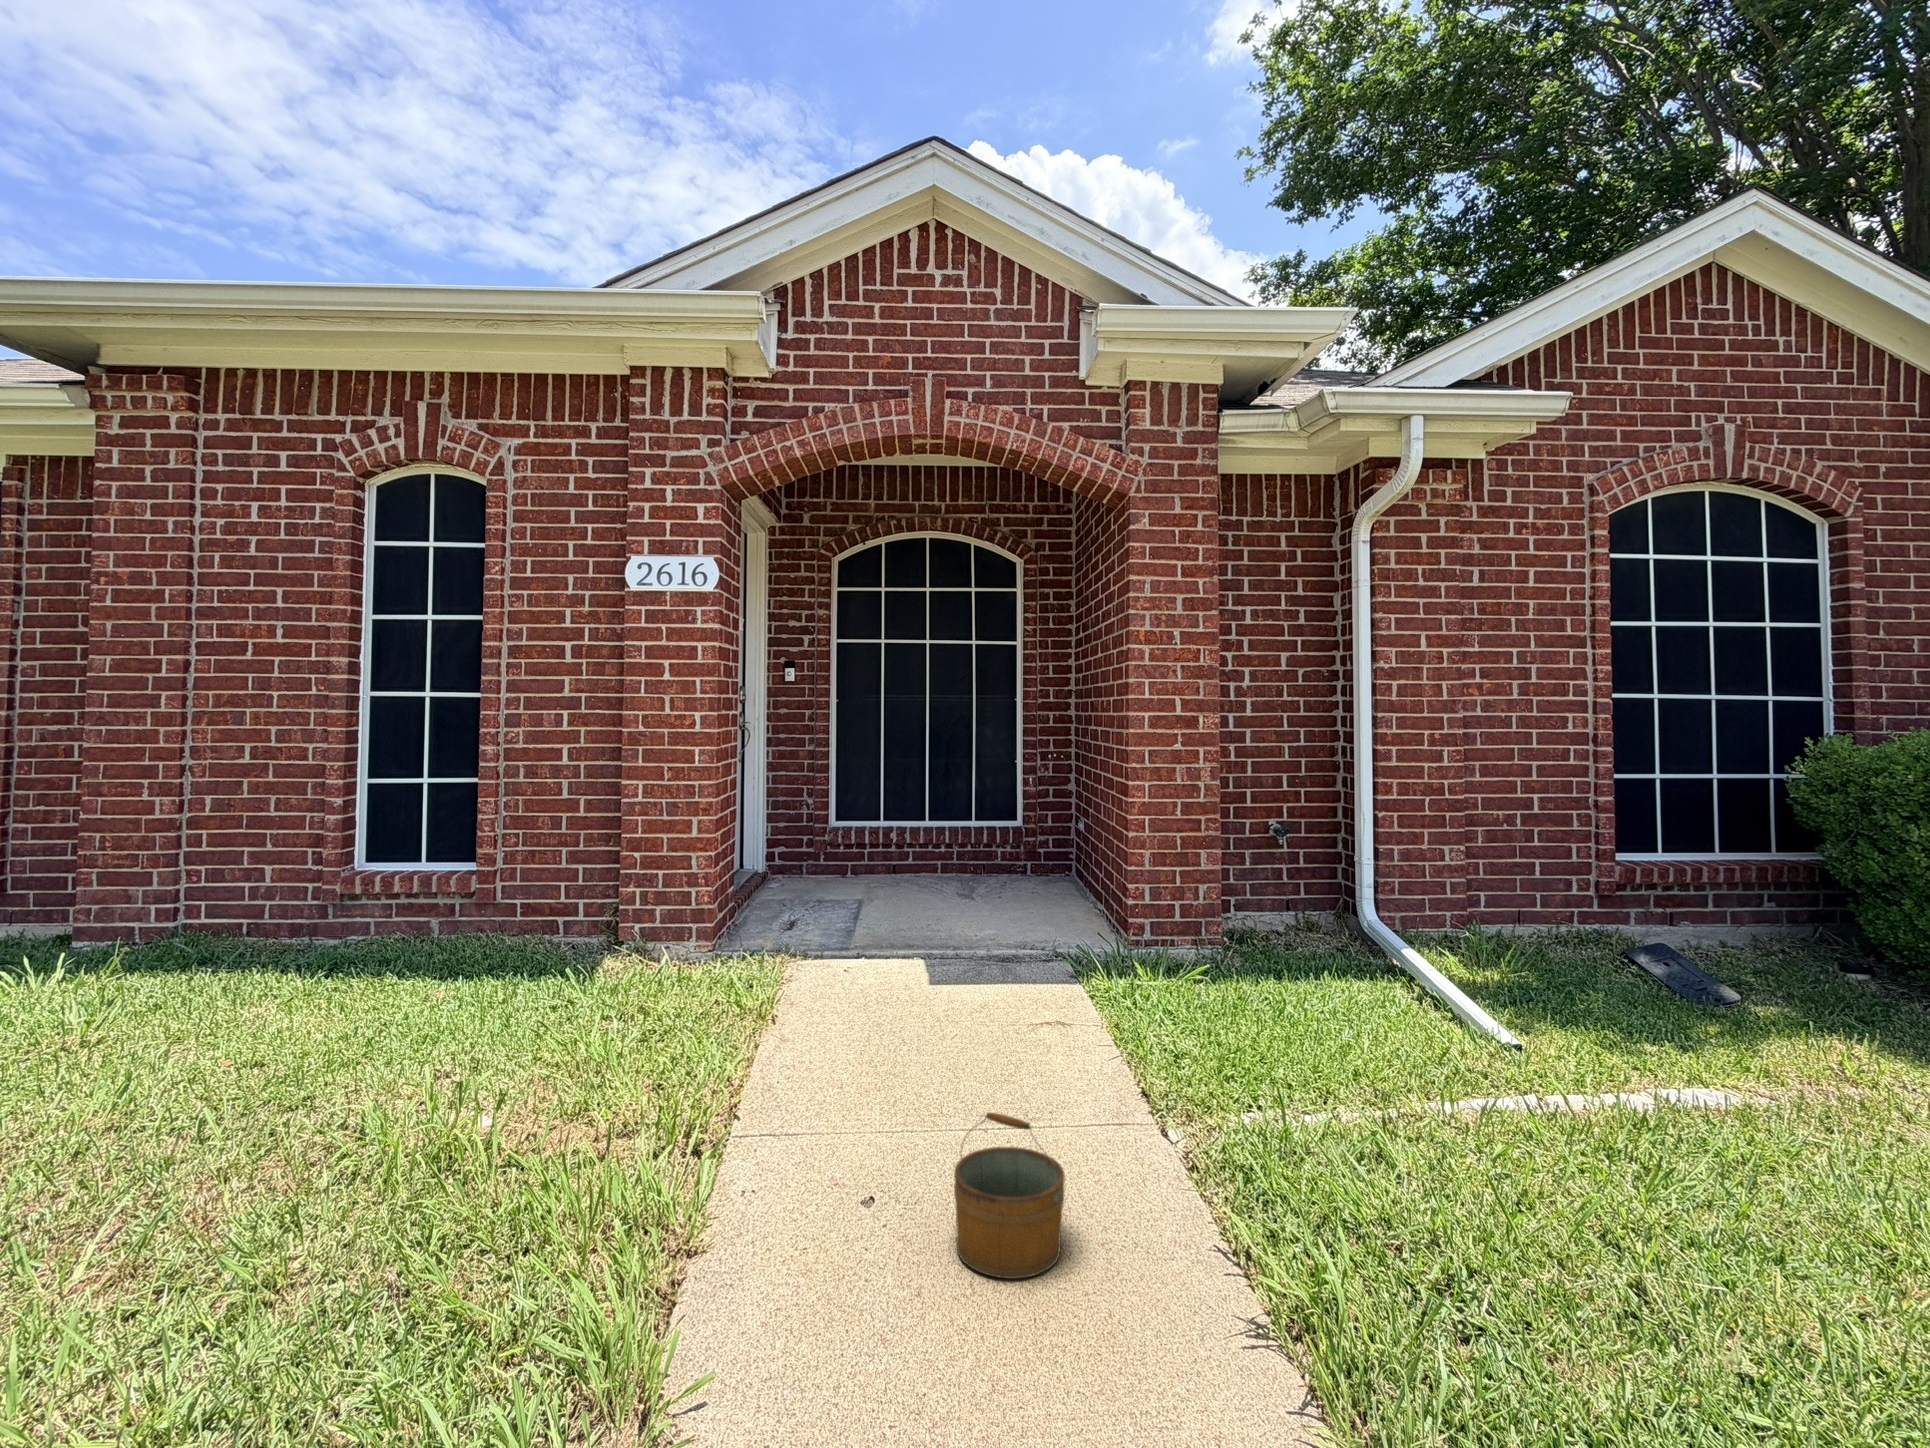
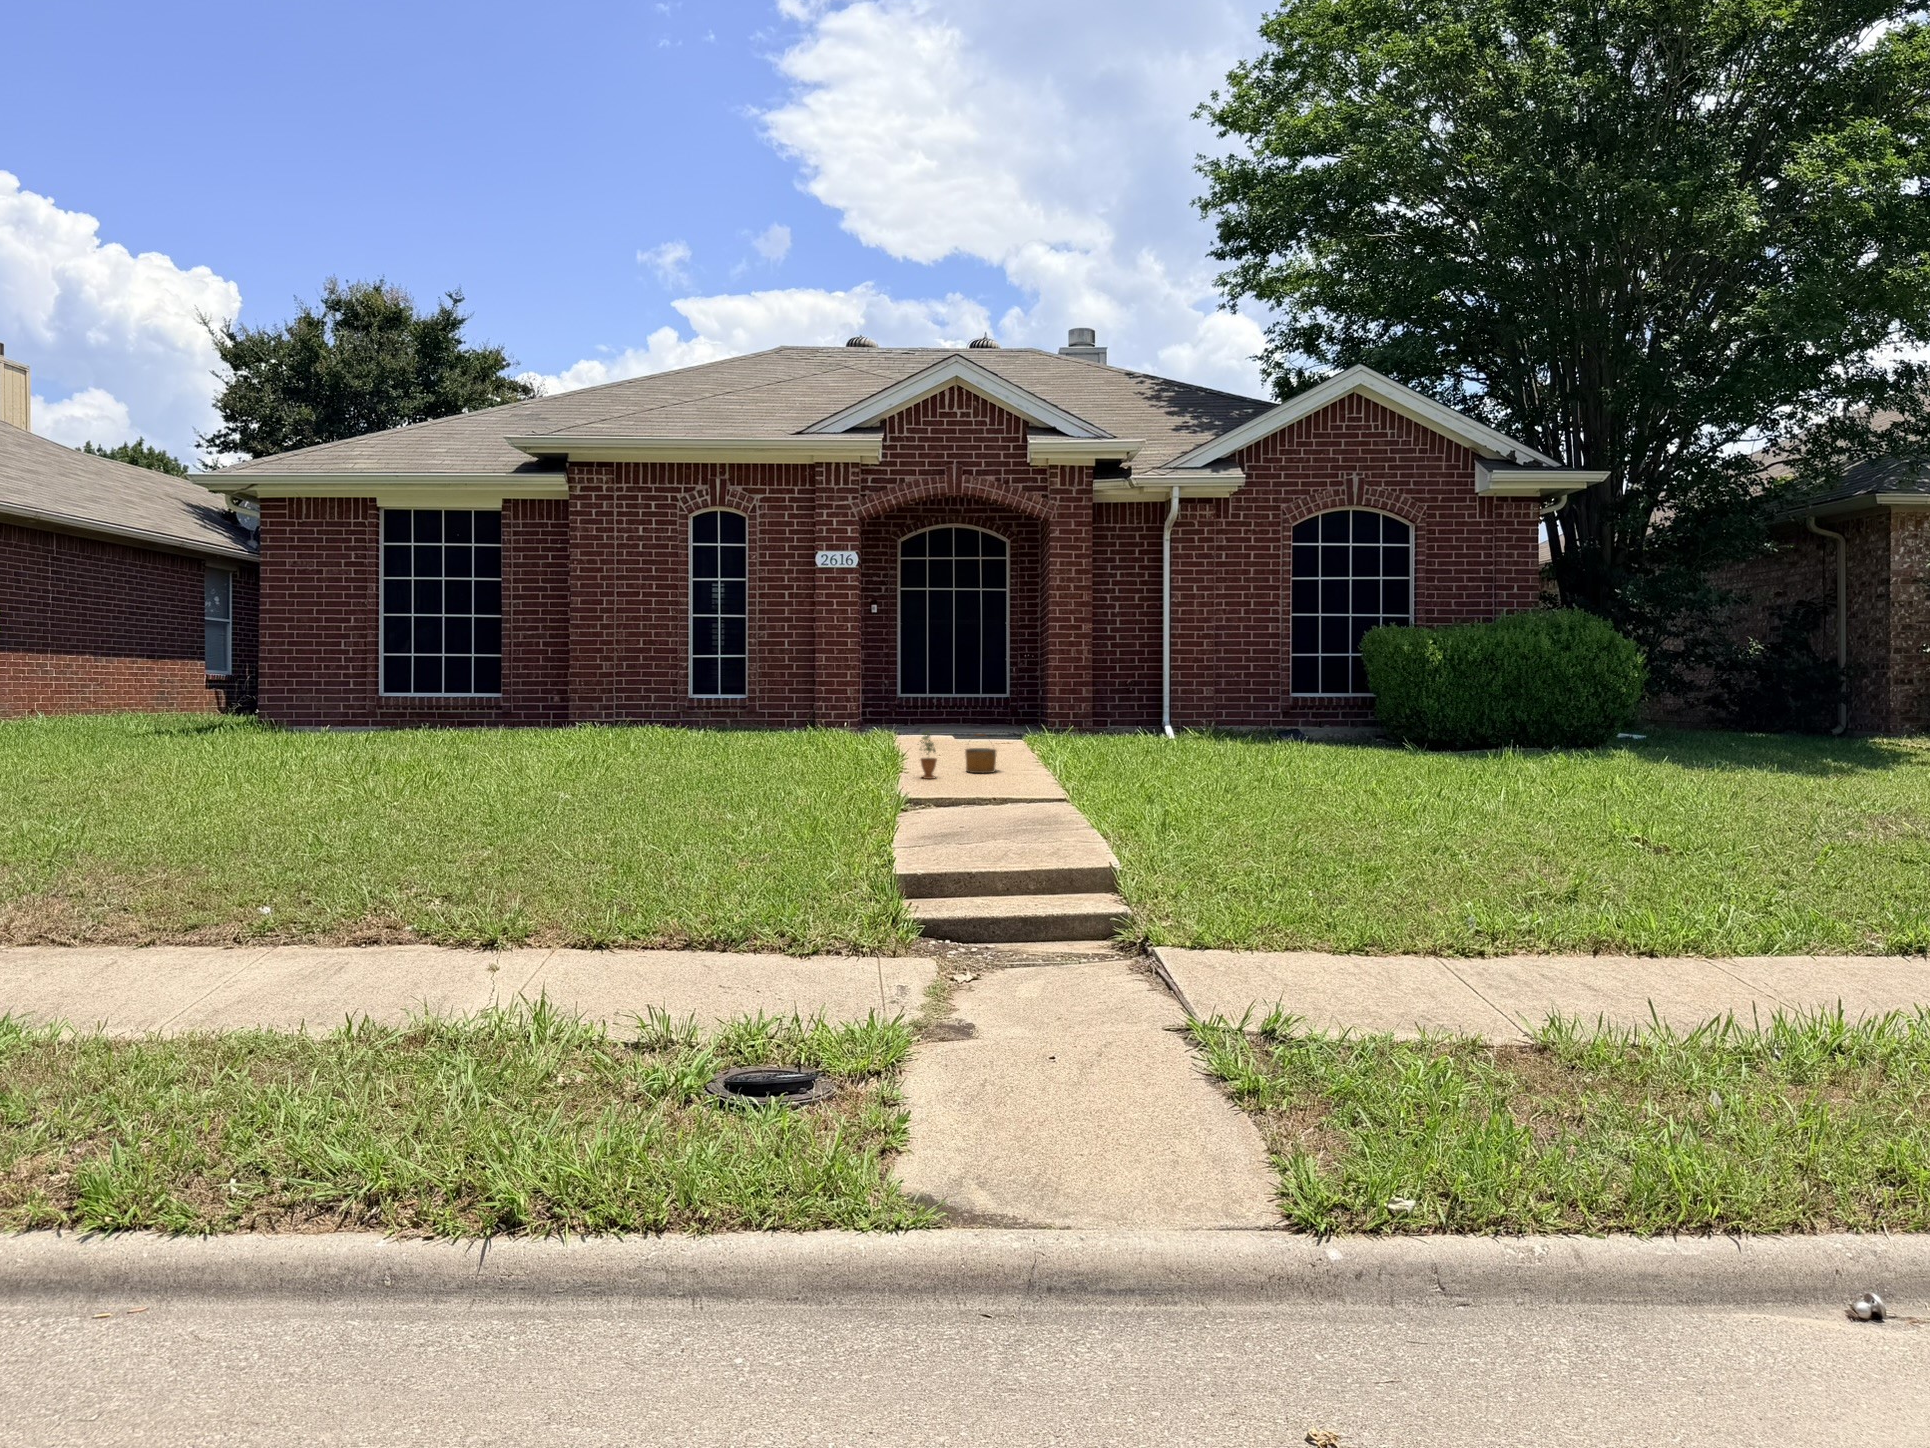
potted plant: none [762,1139,844,1364] -> present [918,731,937,779]

